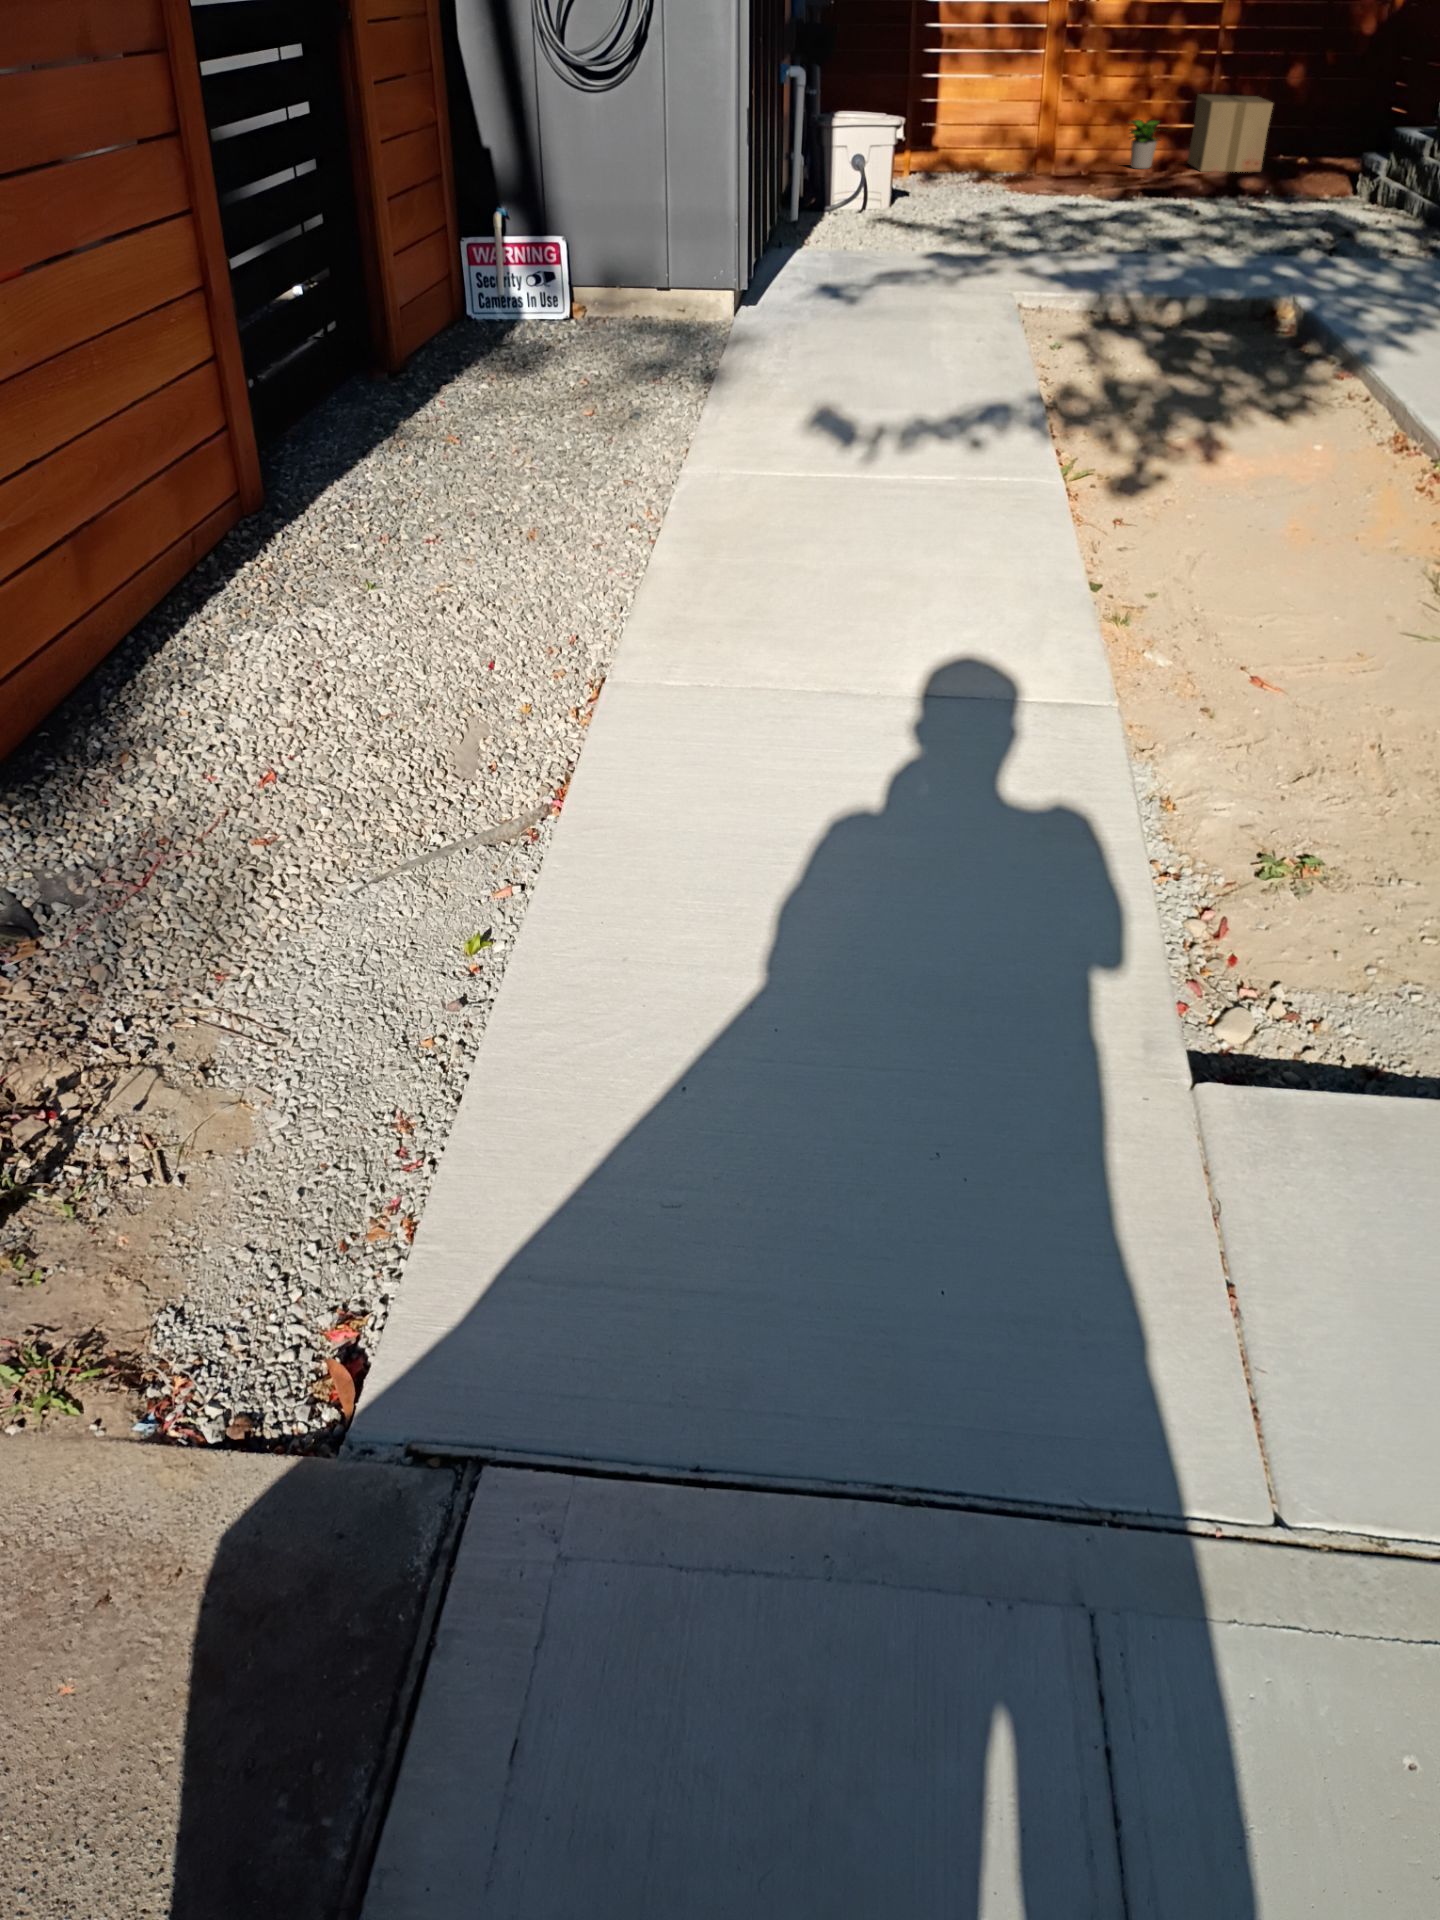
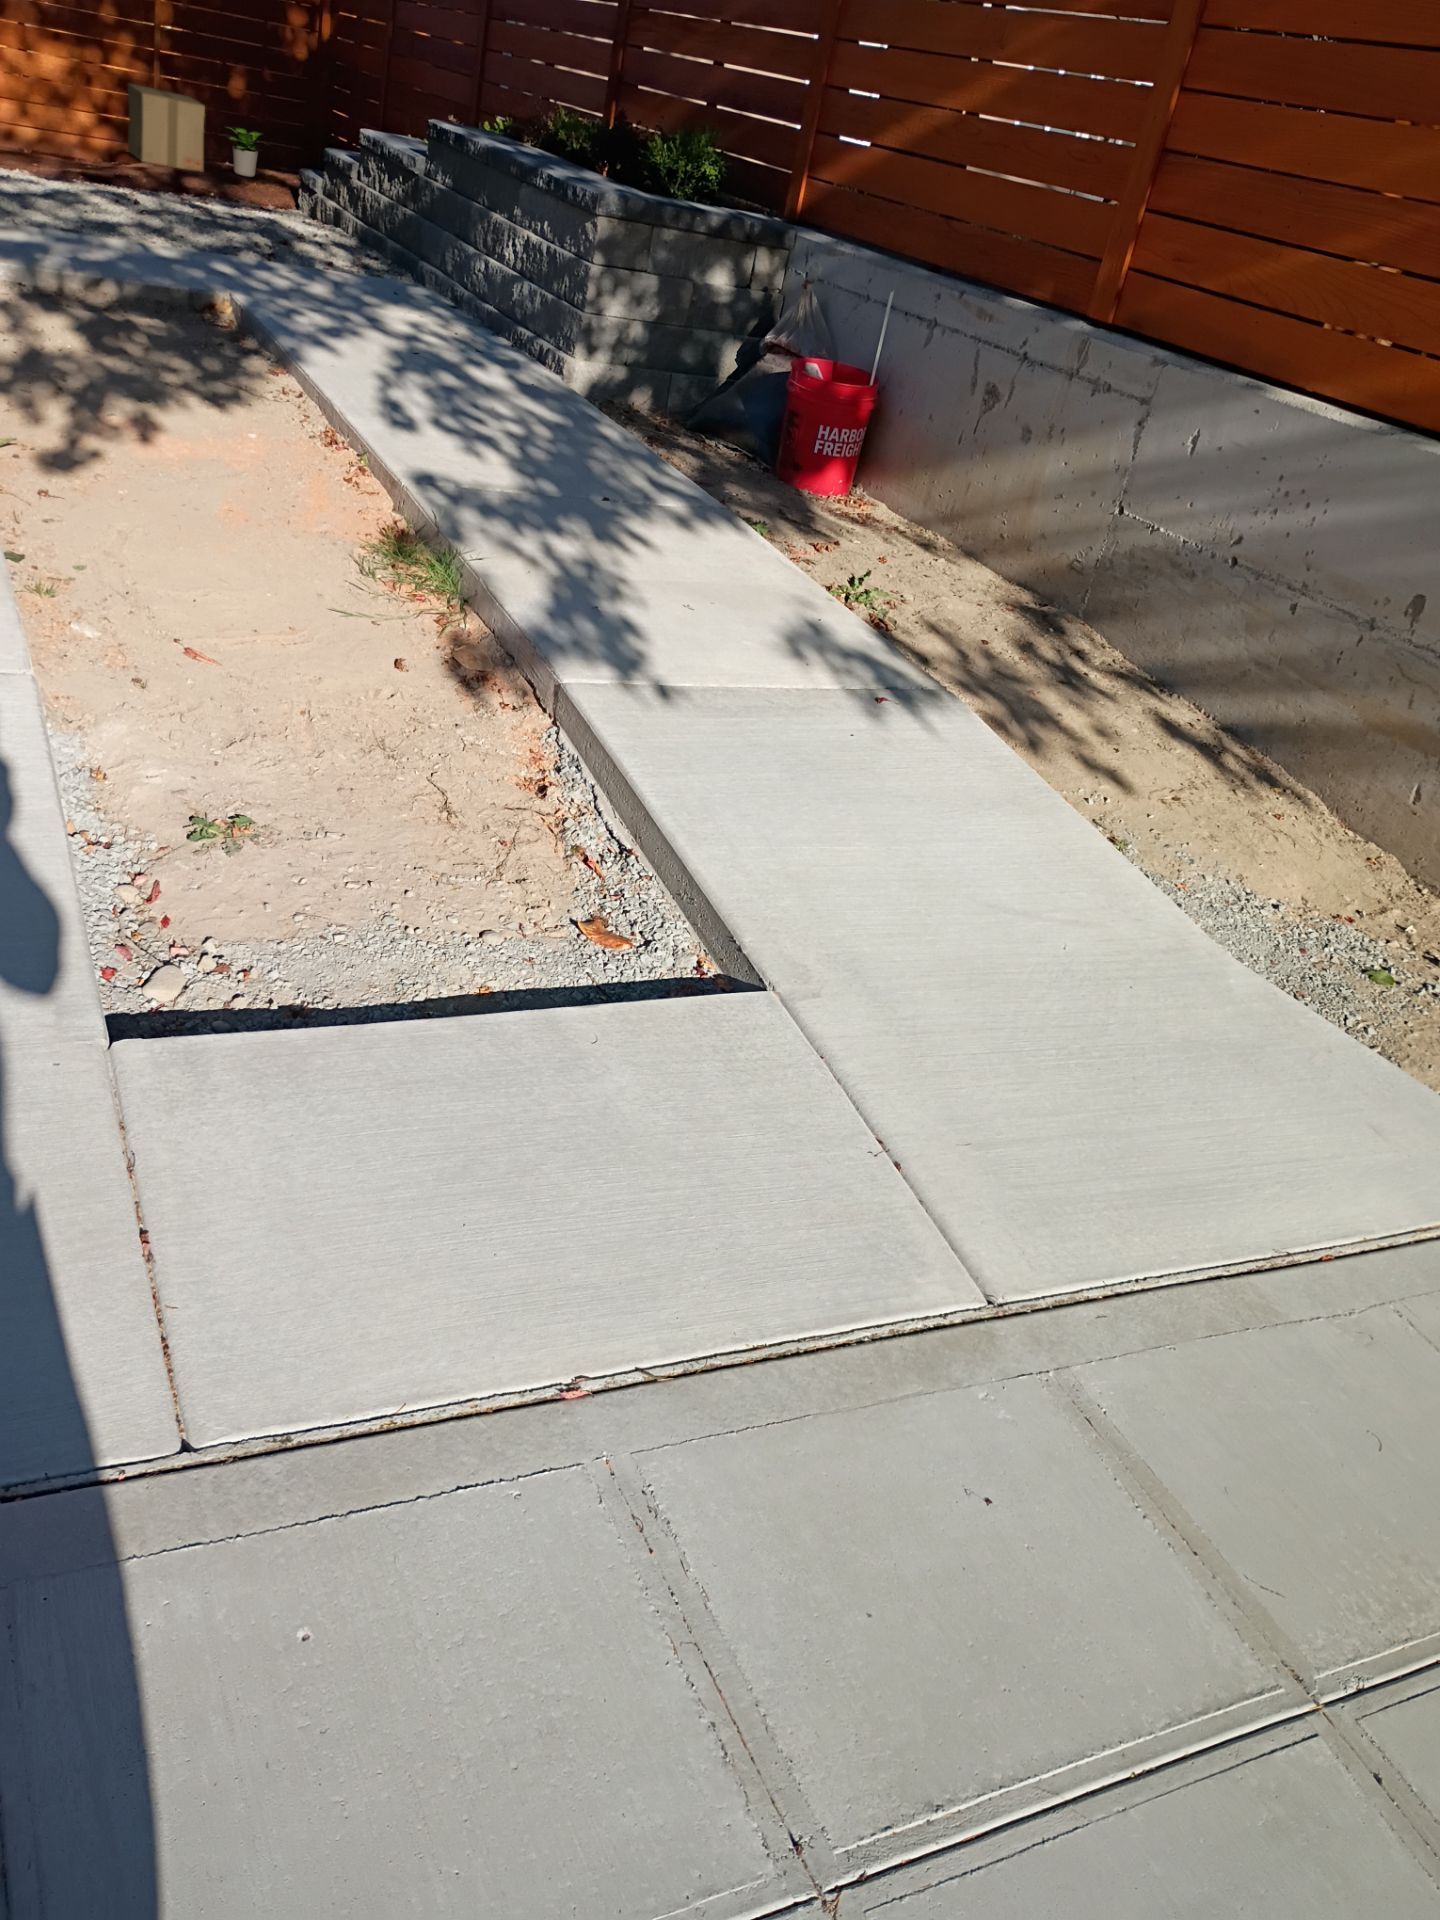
potted plant: present [1127,119,1160,169] -> present [225,126,269,177]

